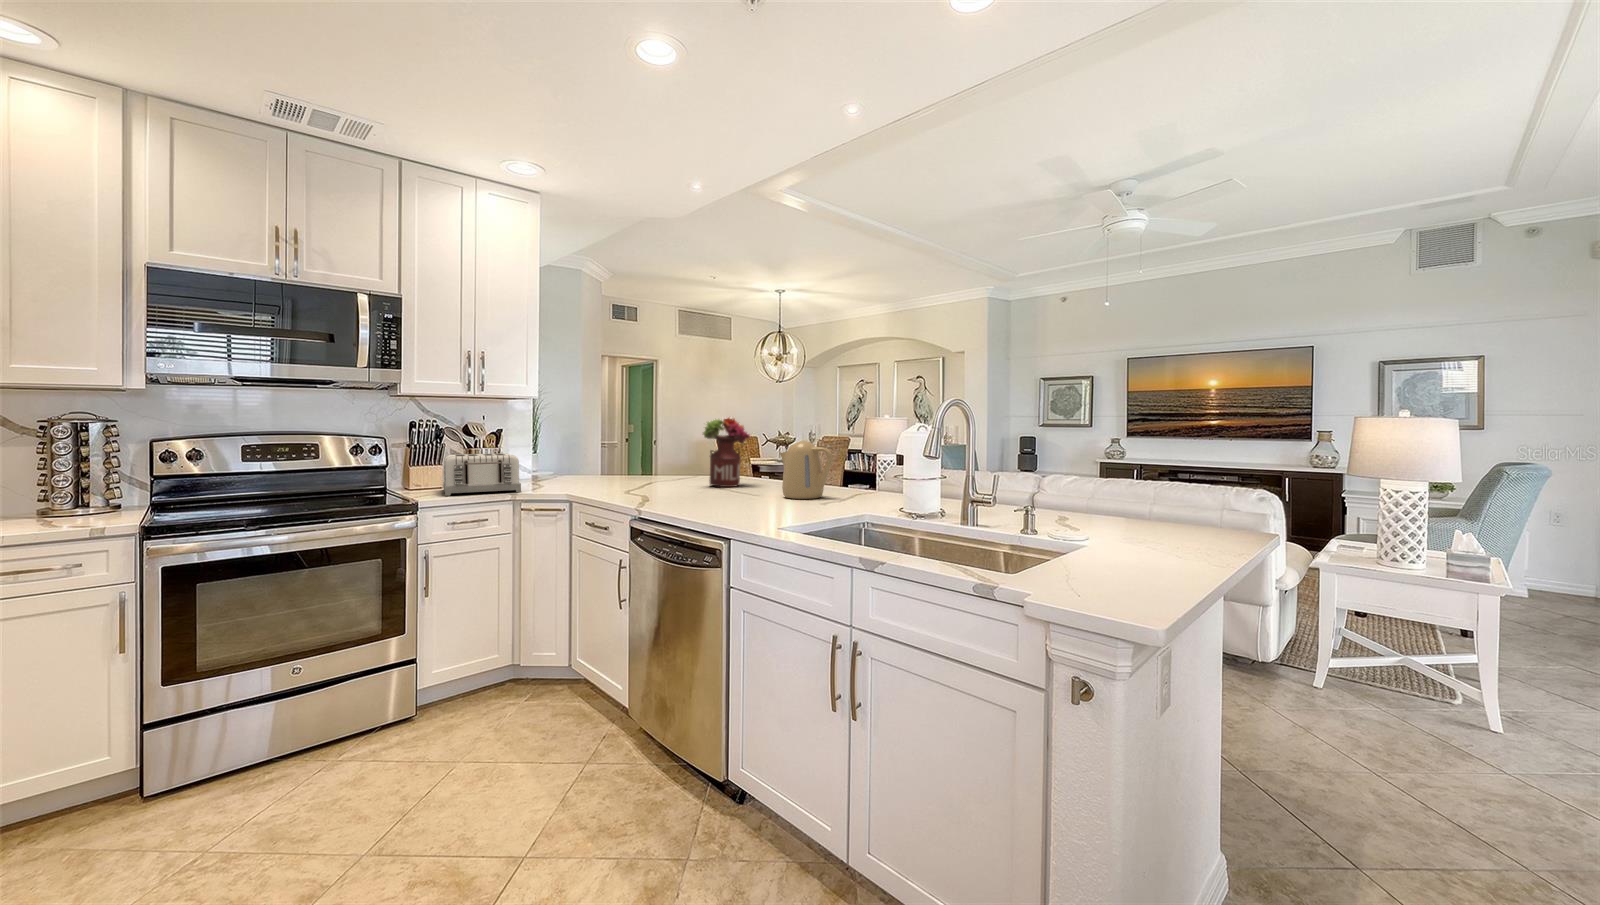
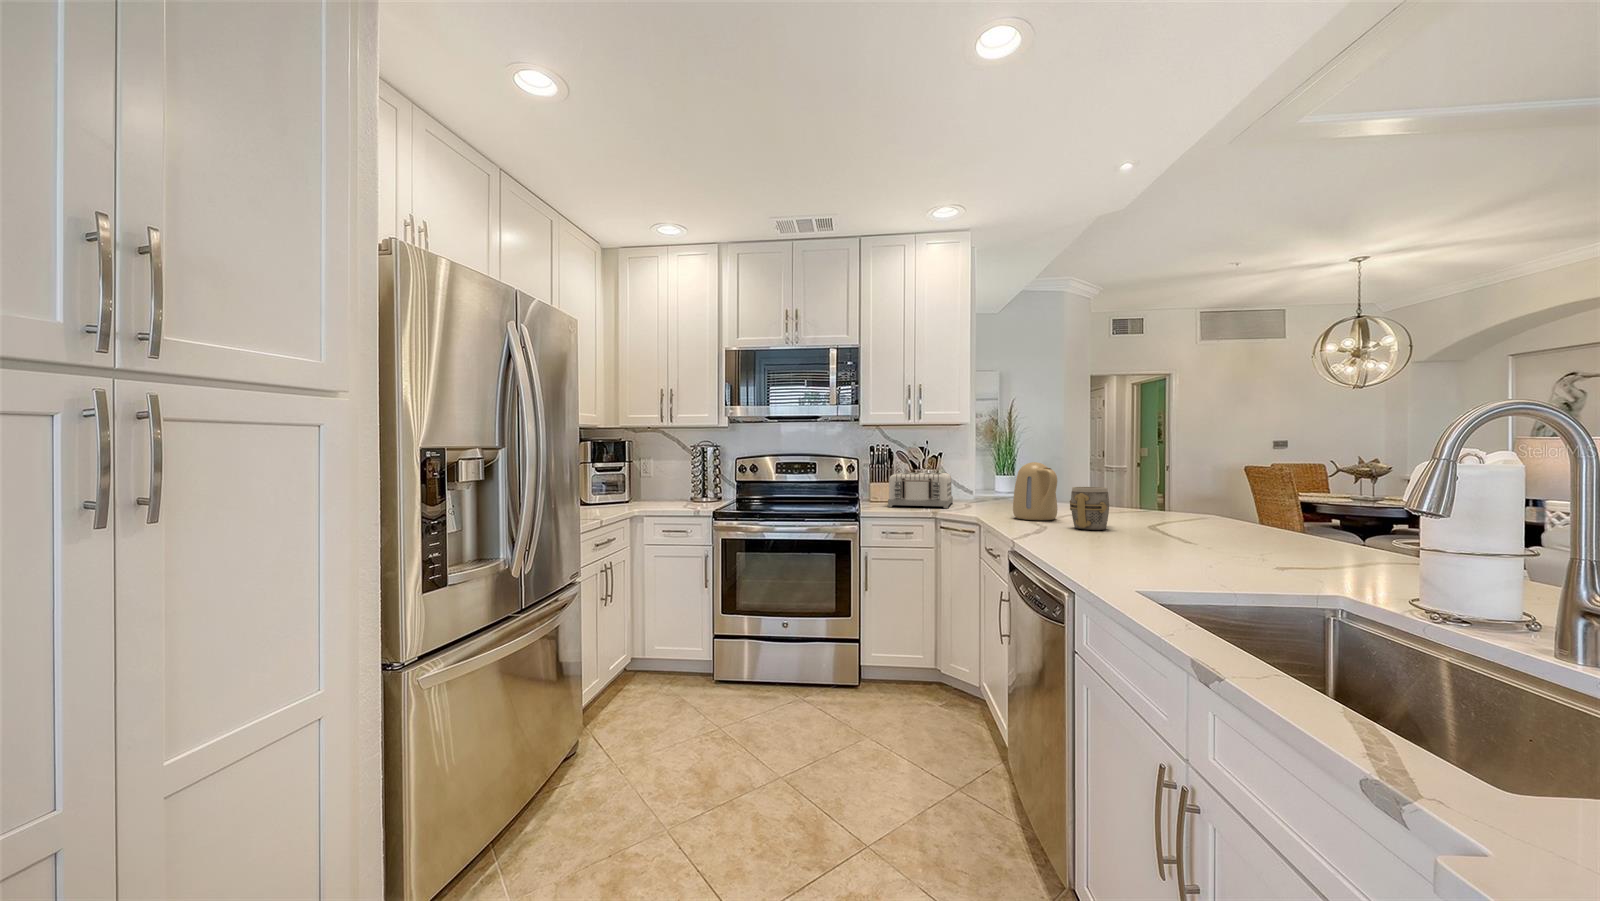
flower arrangement: present [703,418,750,487] -> none [1139,434,1211,522]
kettle: present [779,441,833,499] -> present [1013,462,1058,520]
mug: none [667,462,698,499] -> present [1070,487,1109,530]

